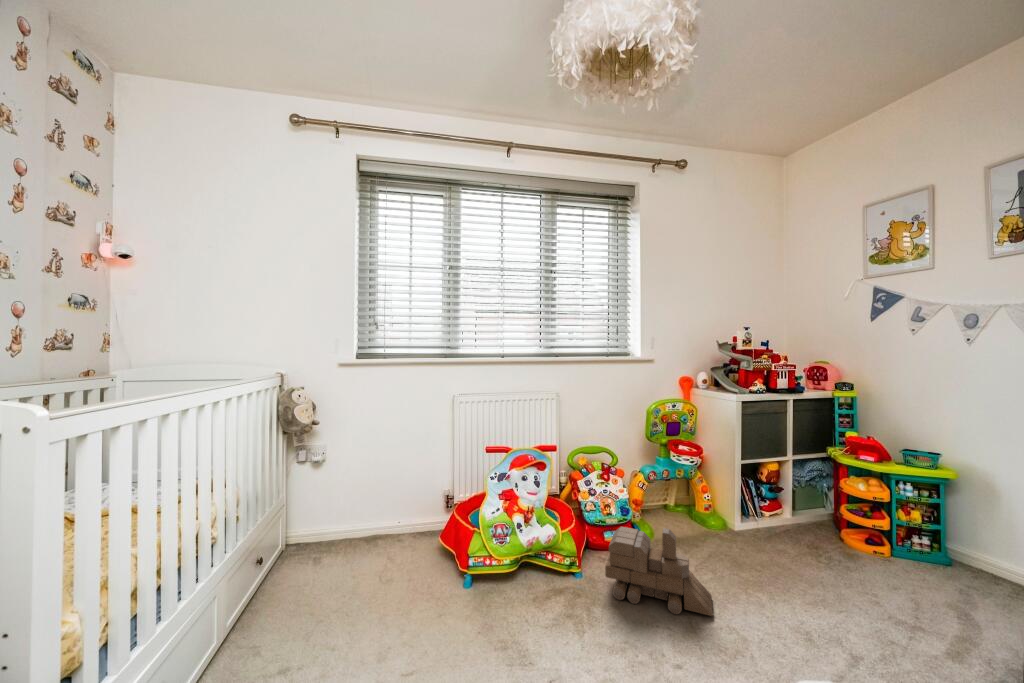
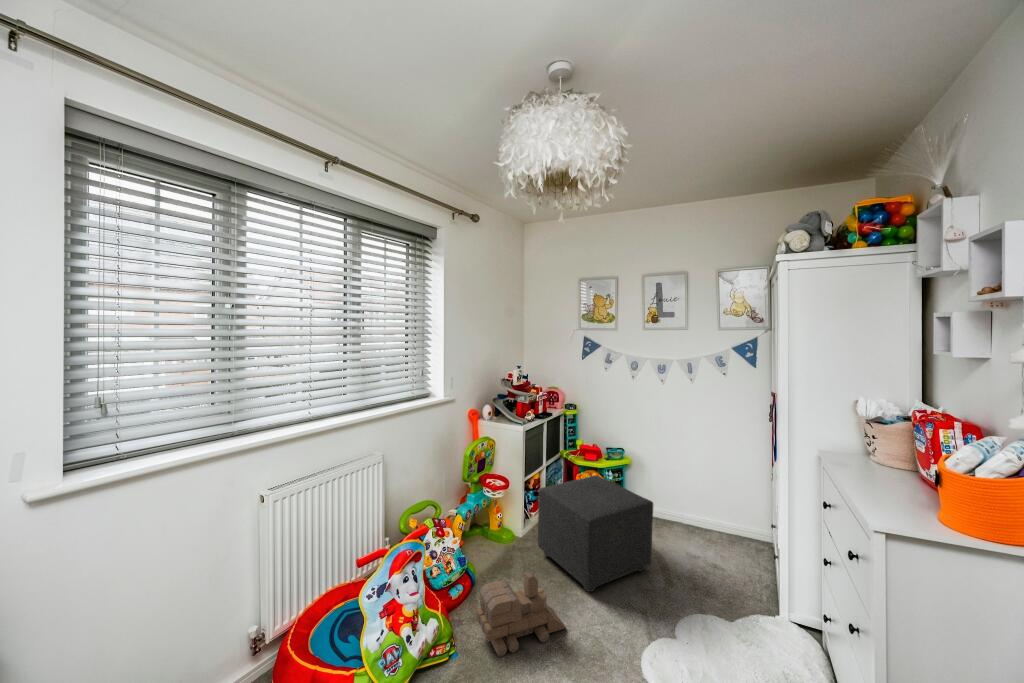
ottoman: none [743,466,937,629] -> present [538,475,653,592]

